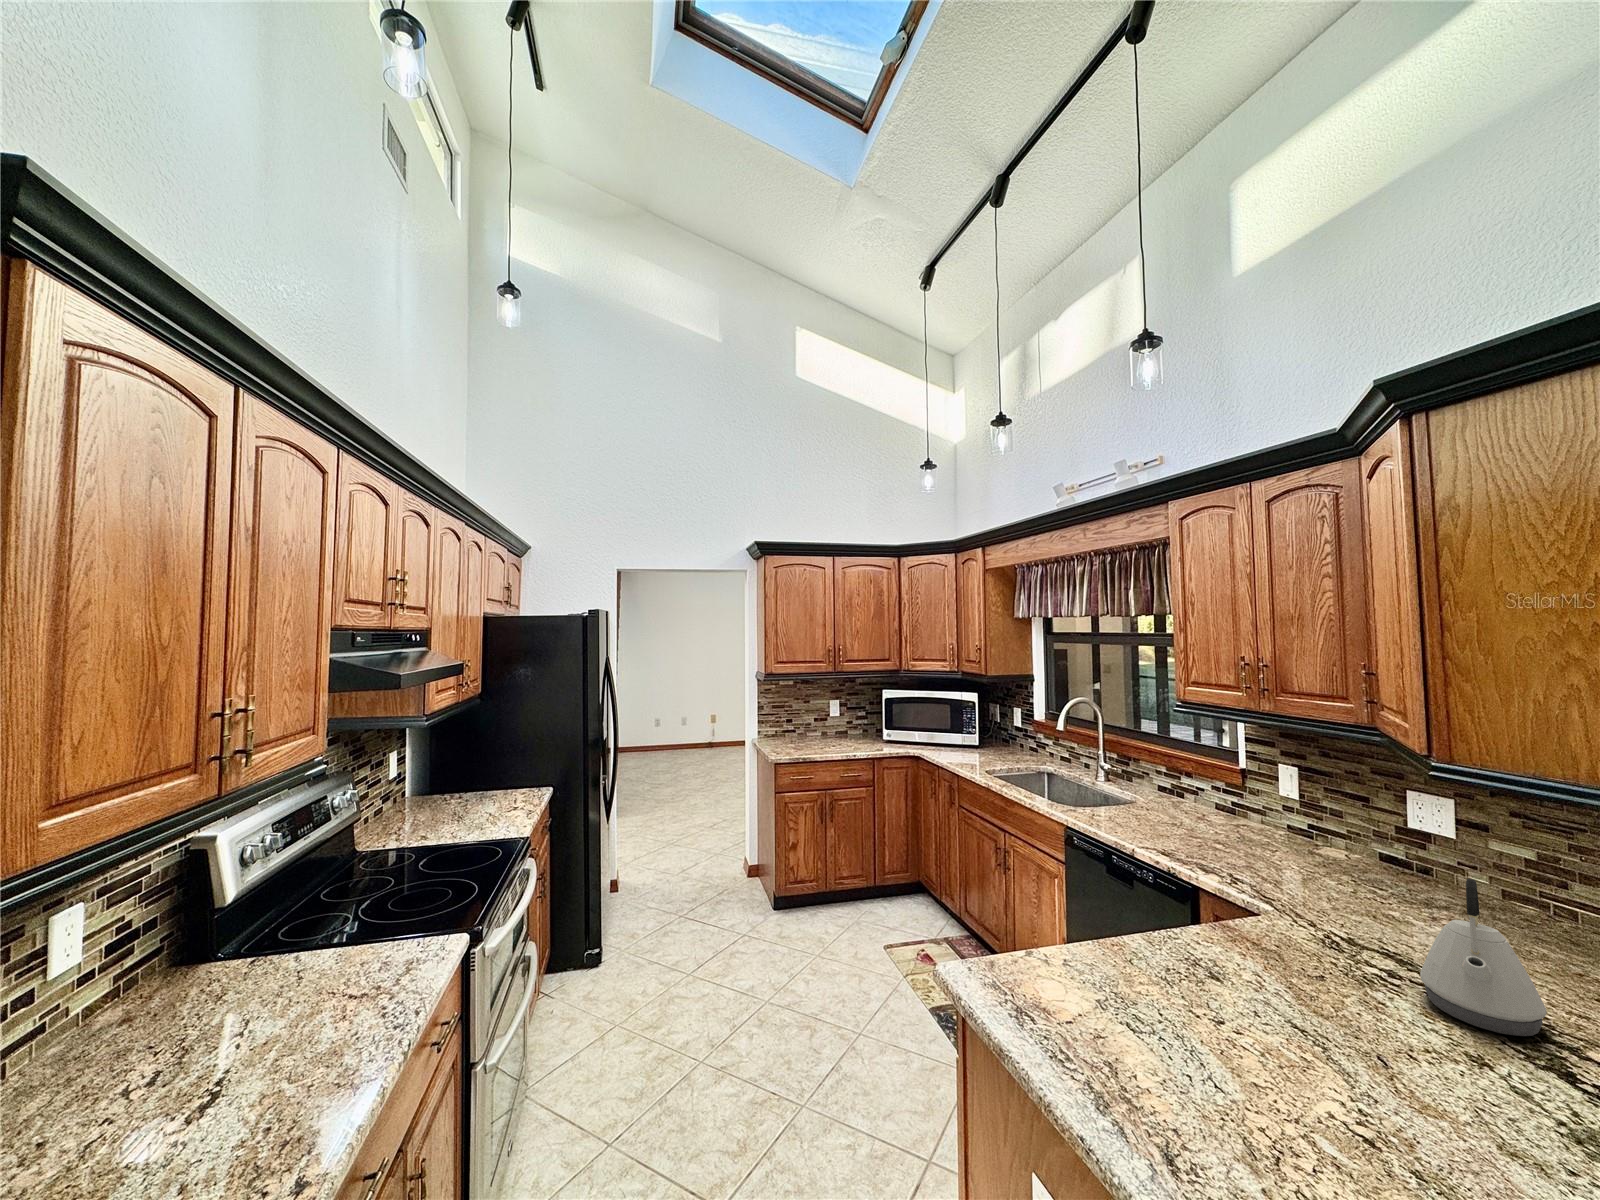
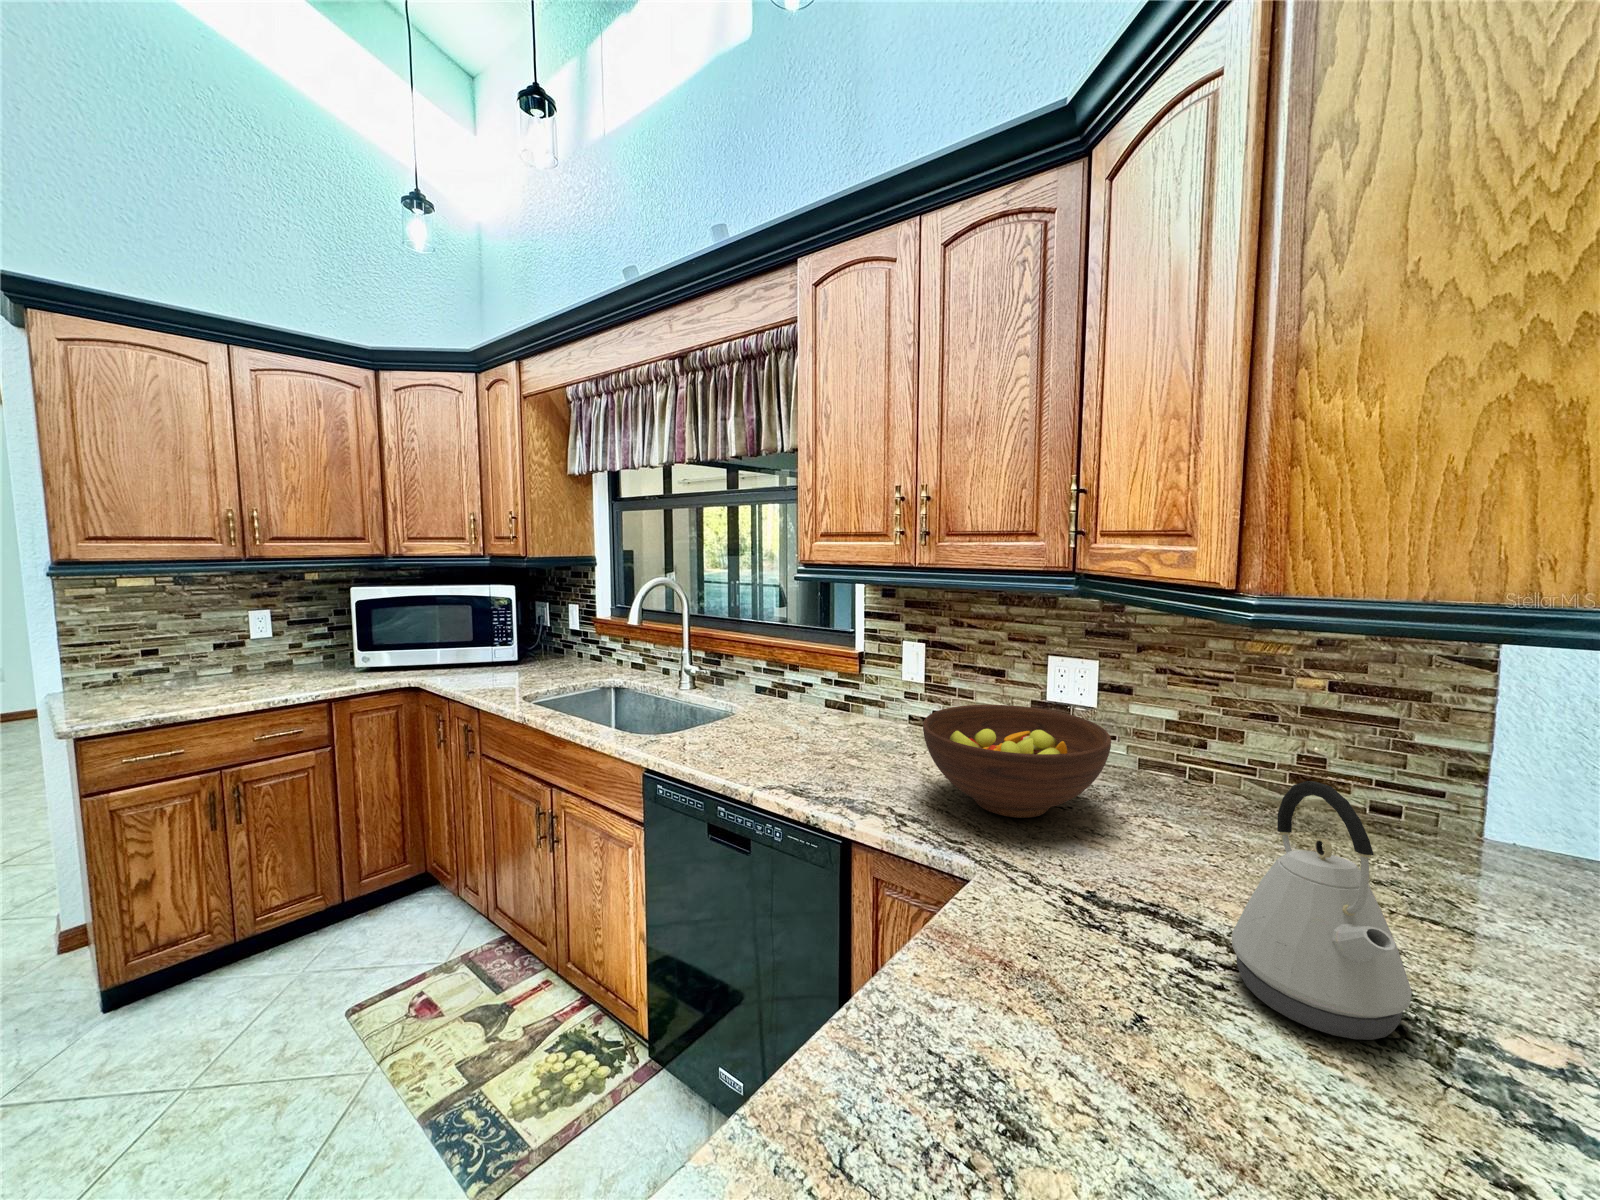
fruit bowl: none [1259,817,1428,904] -> present [923,705,1111,818]

